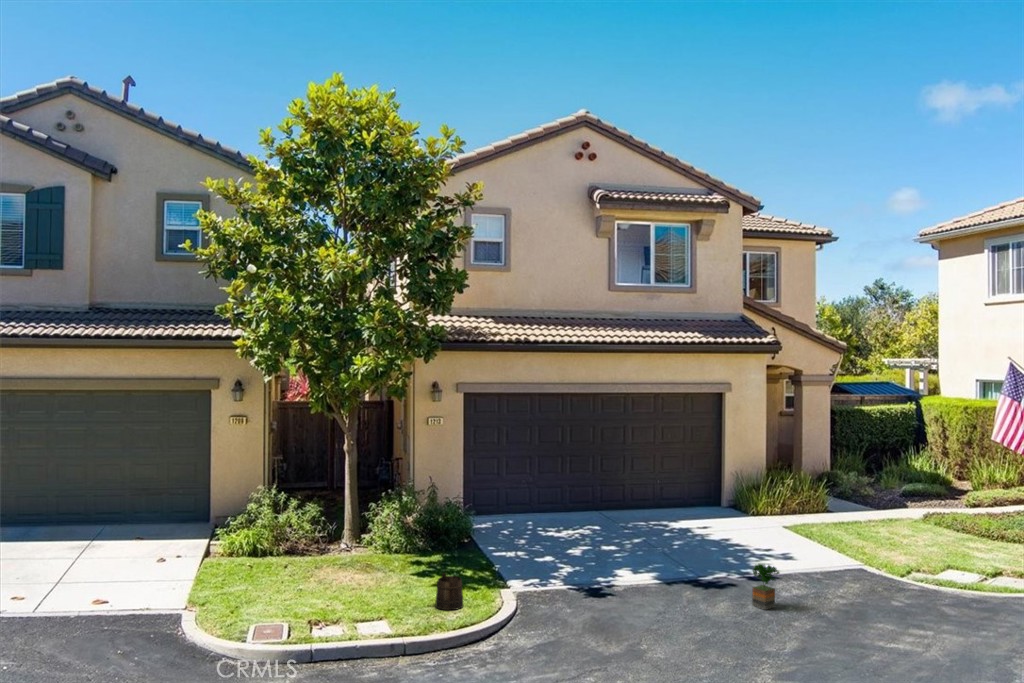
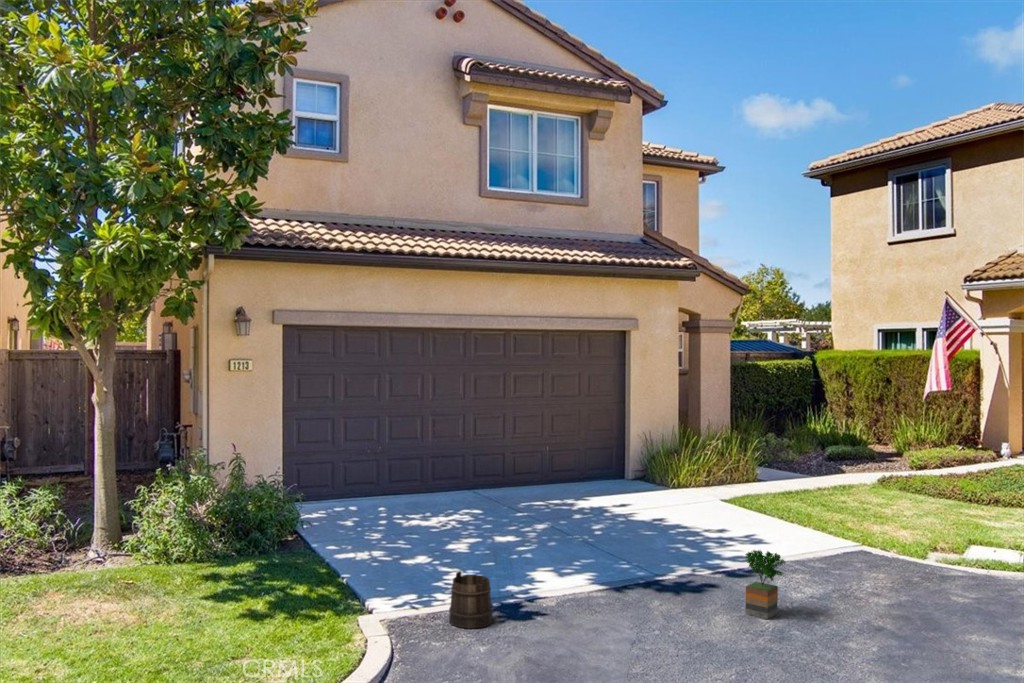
bucket: present [435,573,463,610] -> present [449,571,492,629]

